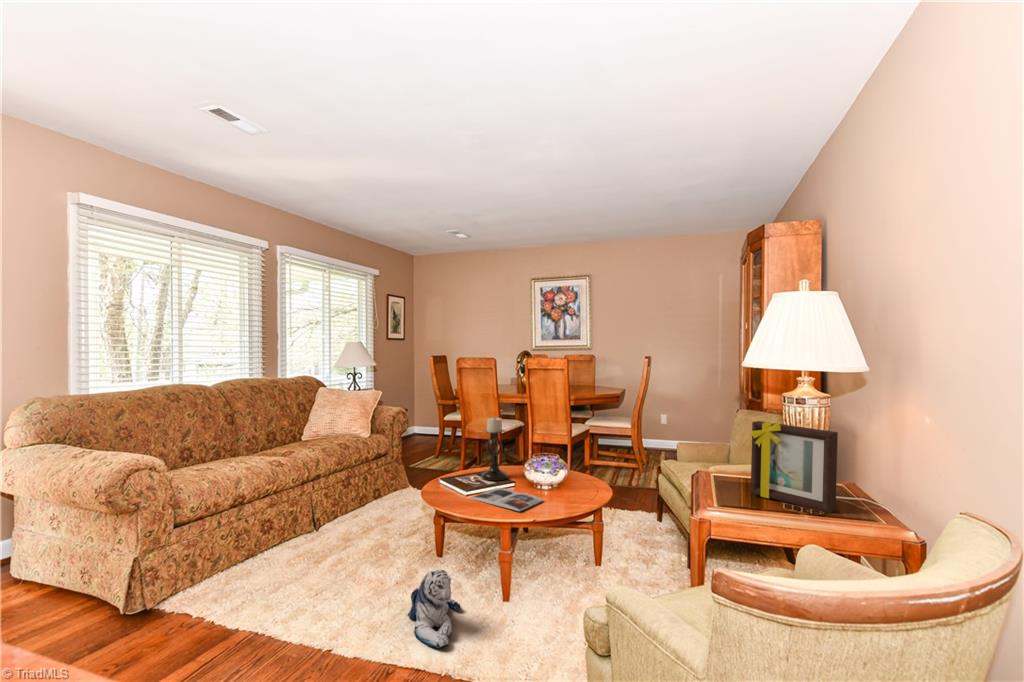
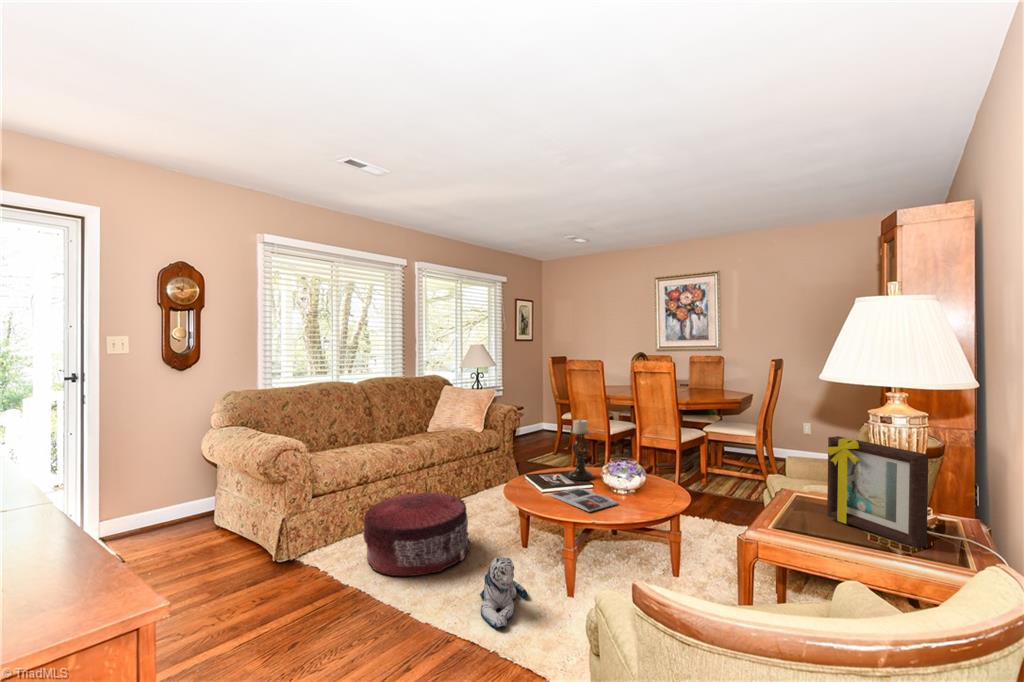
pouf: none [250,505,379,610] -> present [363,491,471,576]

